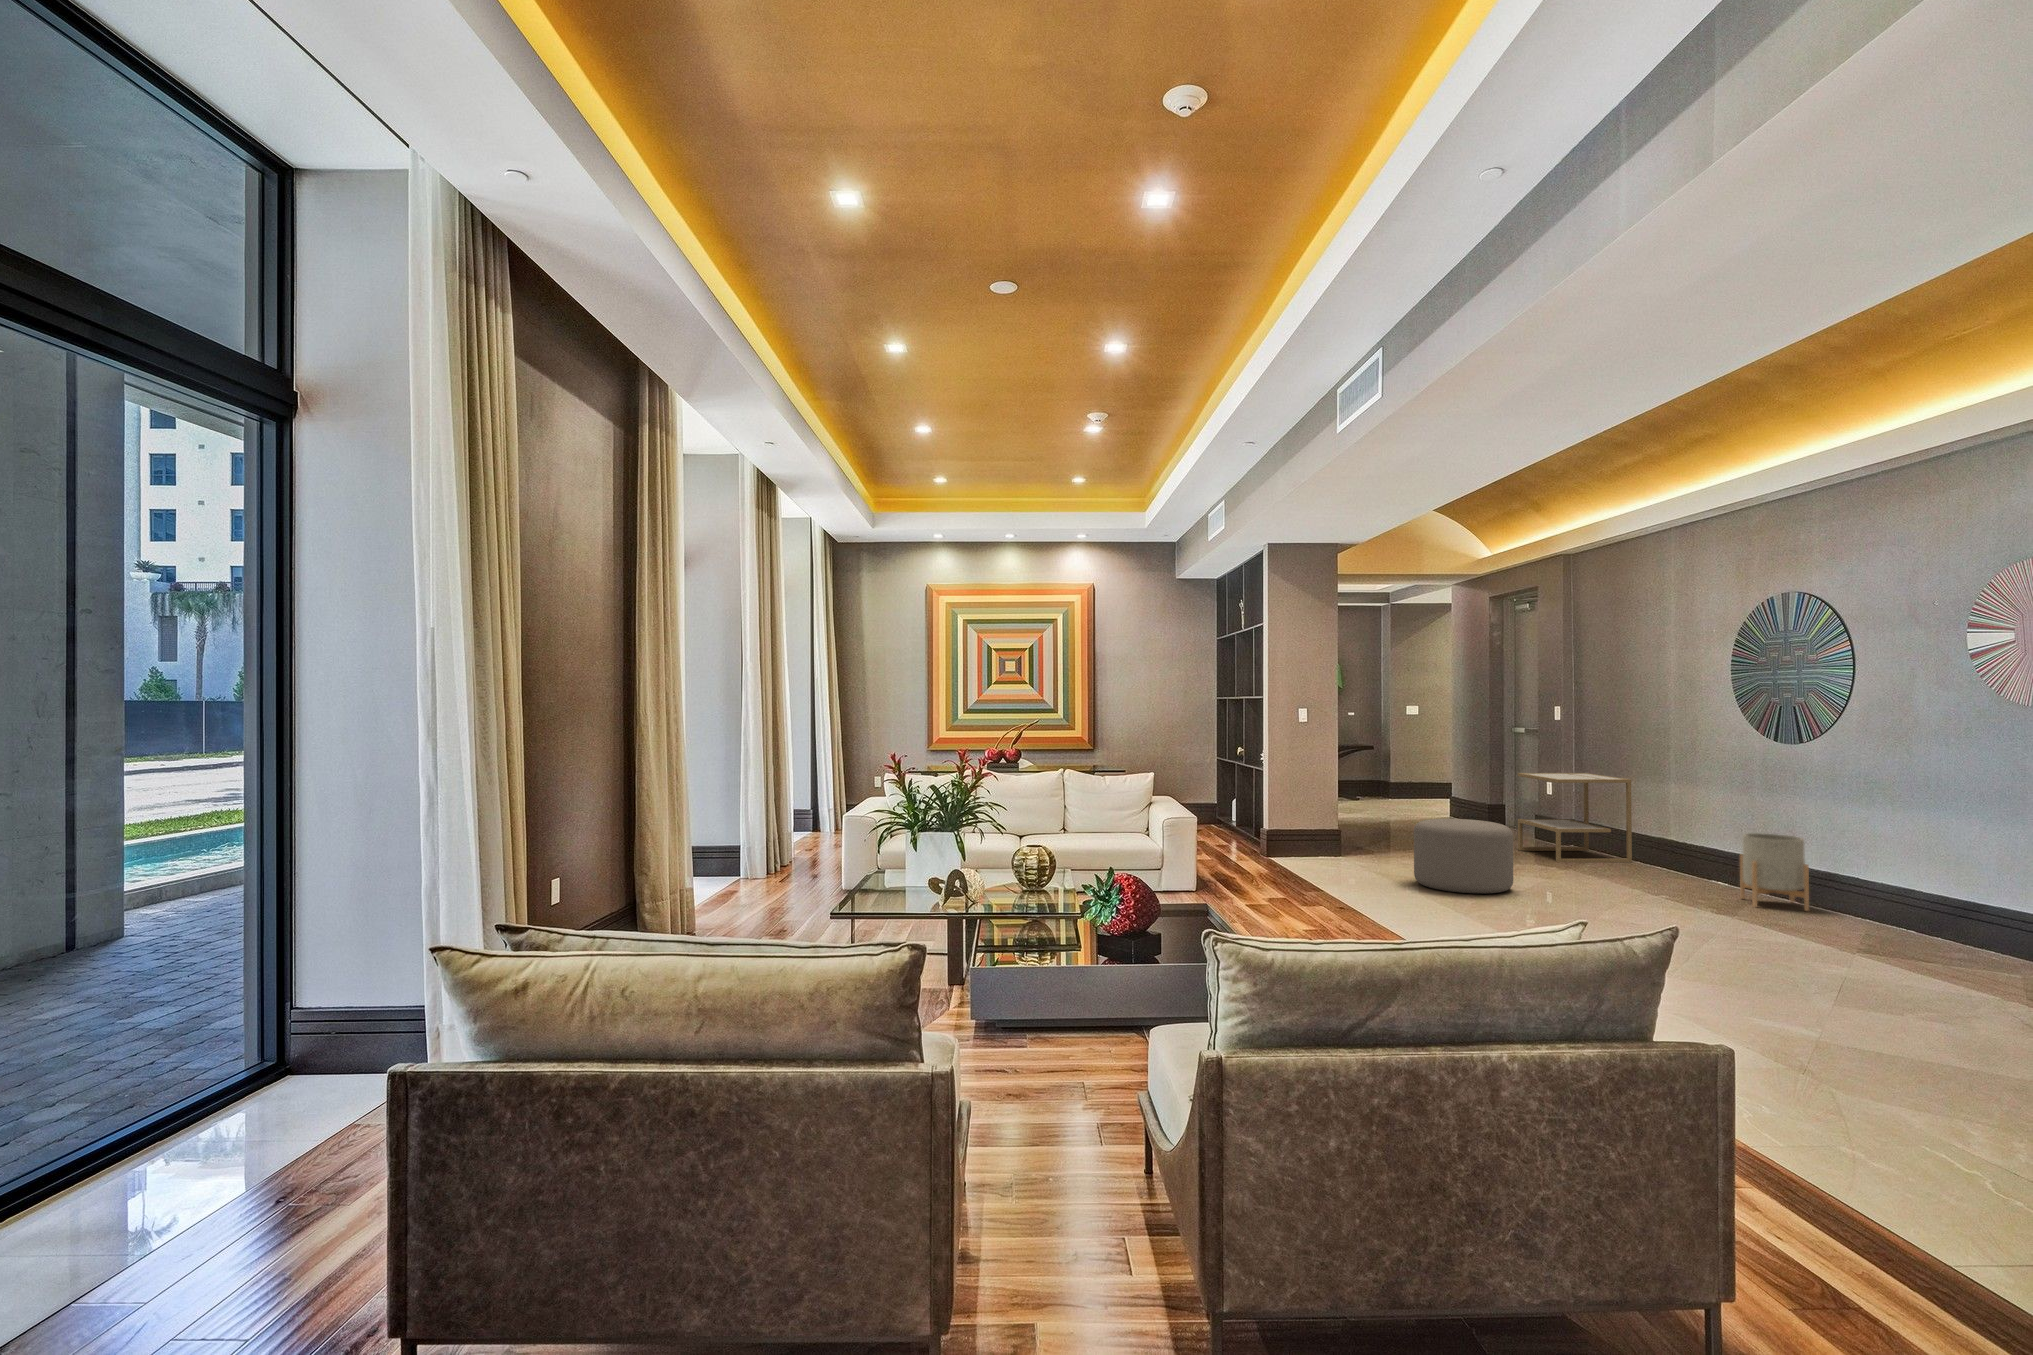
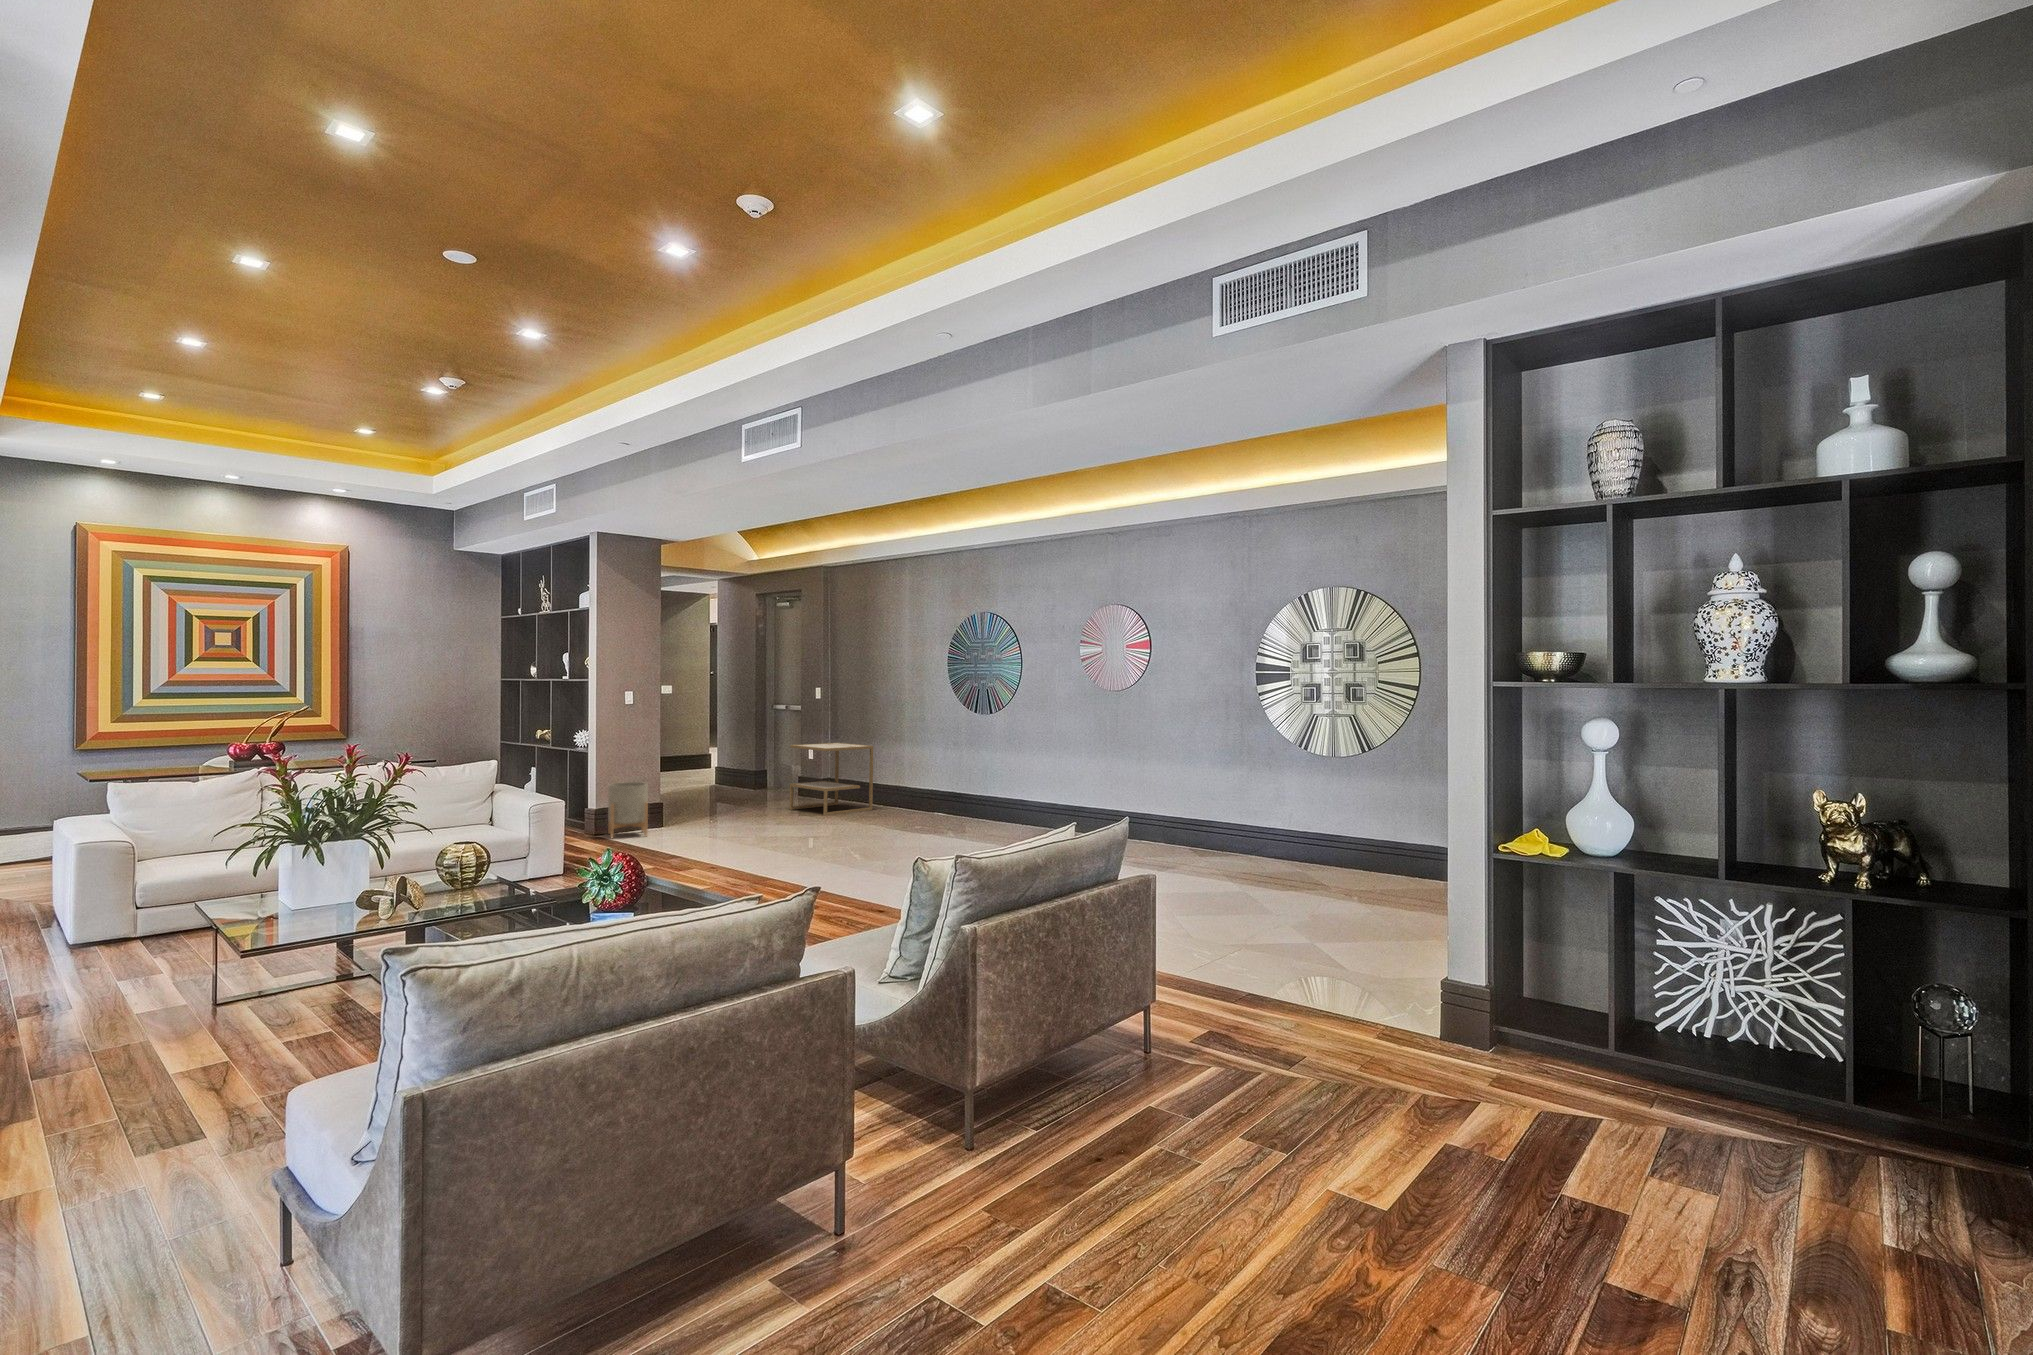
ottoman: present [1414,819,1513,894] -> none [739,785,818,846]
planter: present [1740,833,1809,911] -> present [608,782,648,838]

